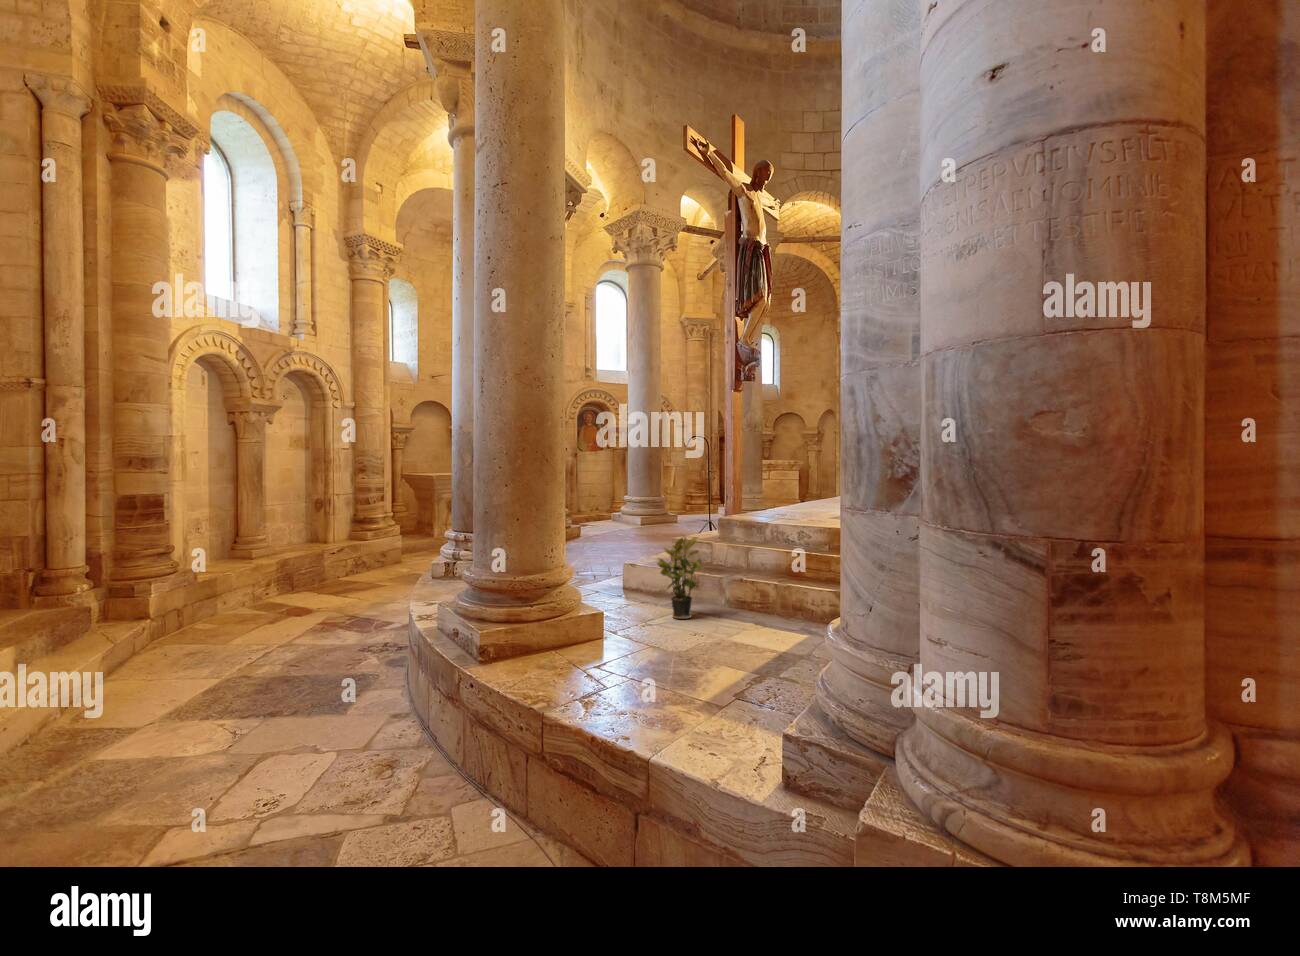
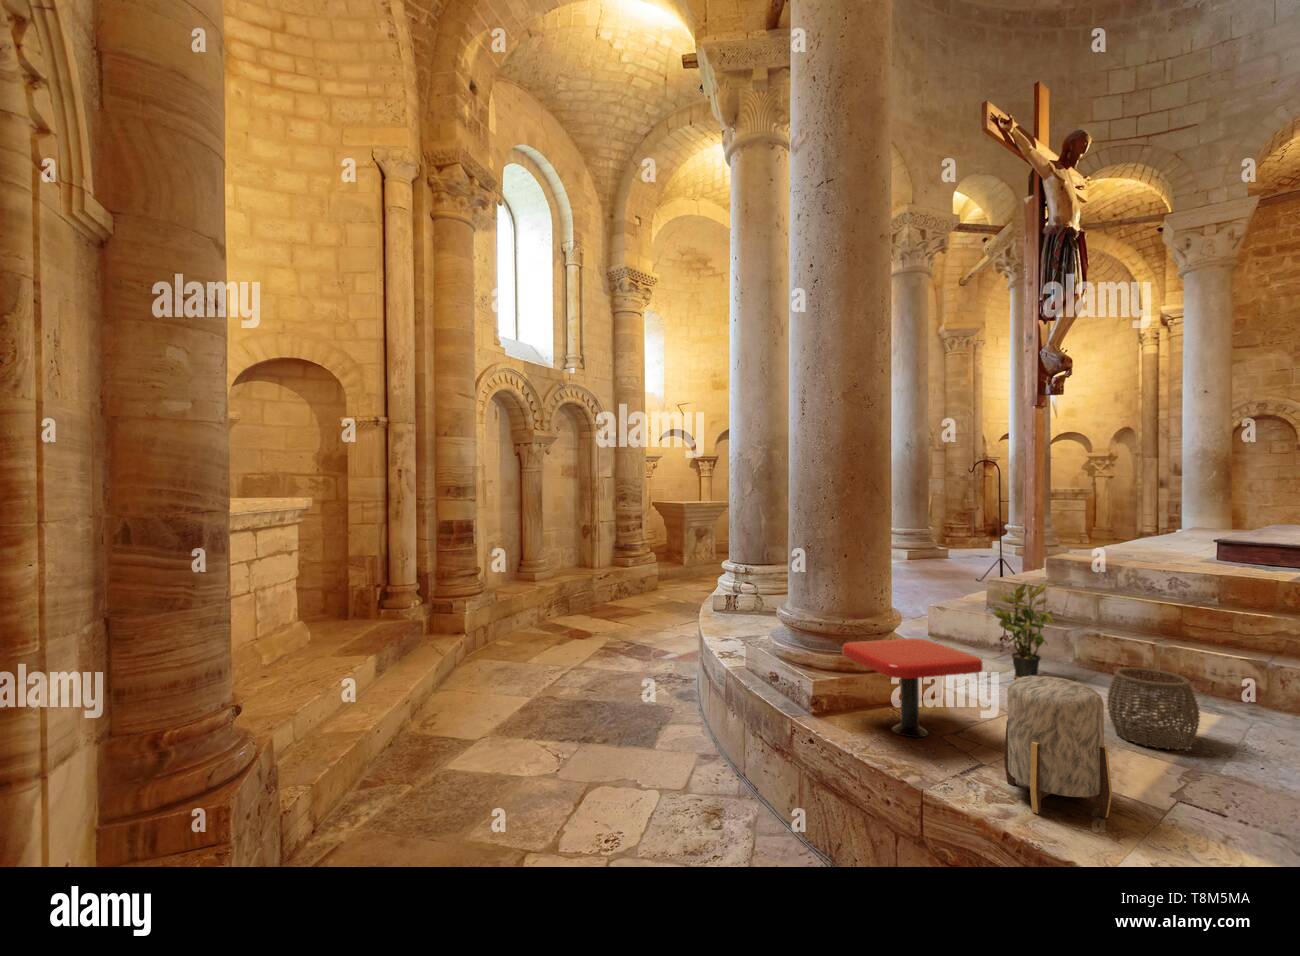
pedestal table: none [506,588,617,673] -> present [842,638,983,737]
woven basket: none [718,599,779,661] -> present [1107,667,1200,750]
stool: none [616,610,684,721] -> present [1004,676,1112,818]

